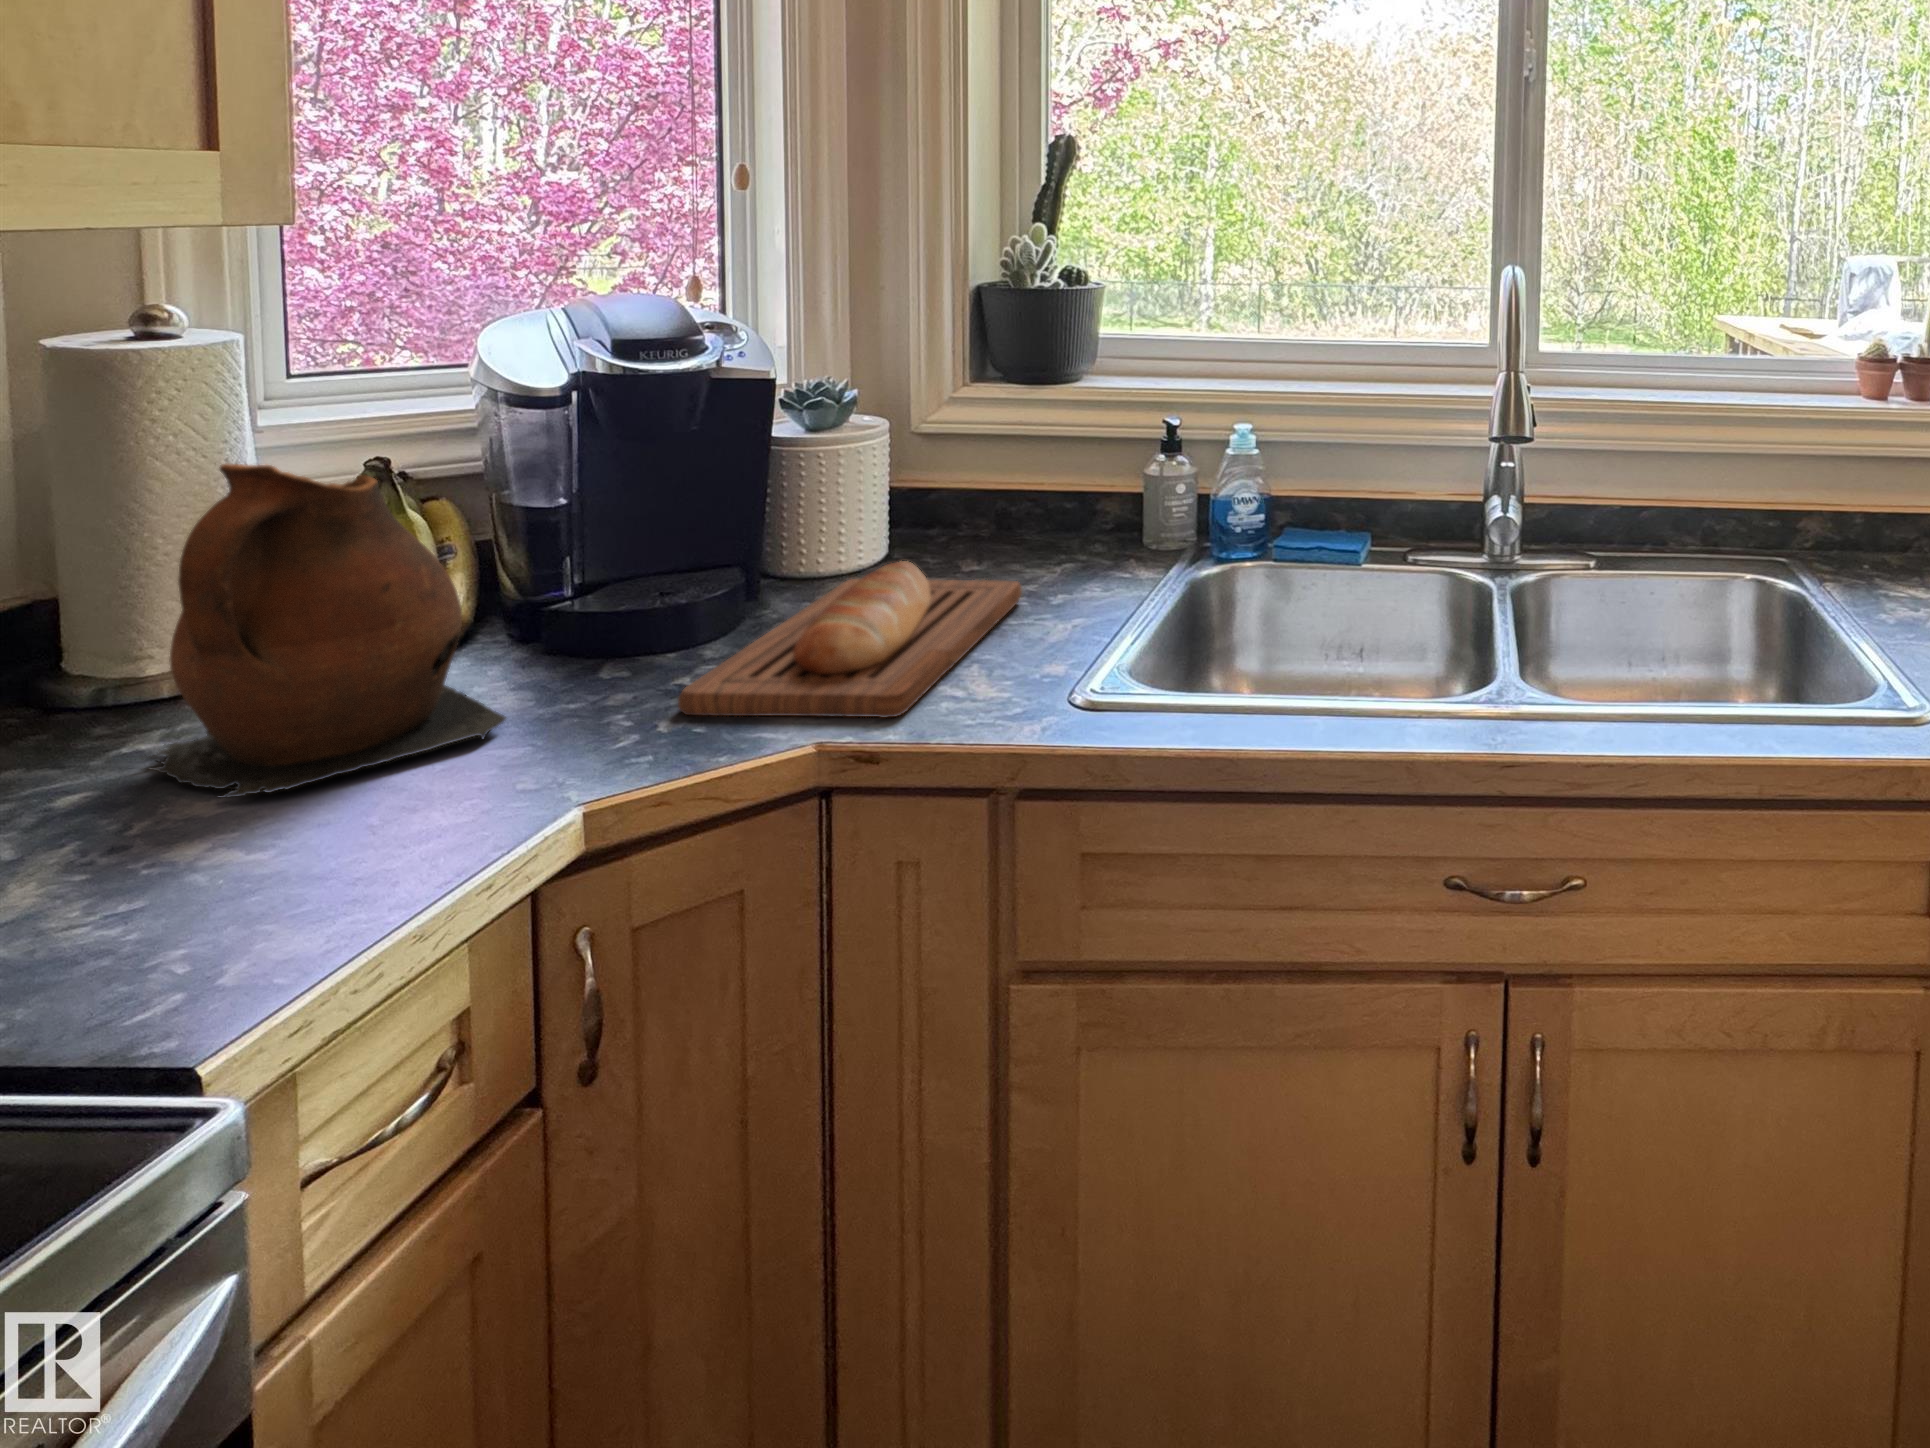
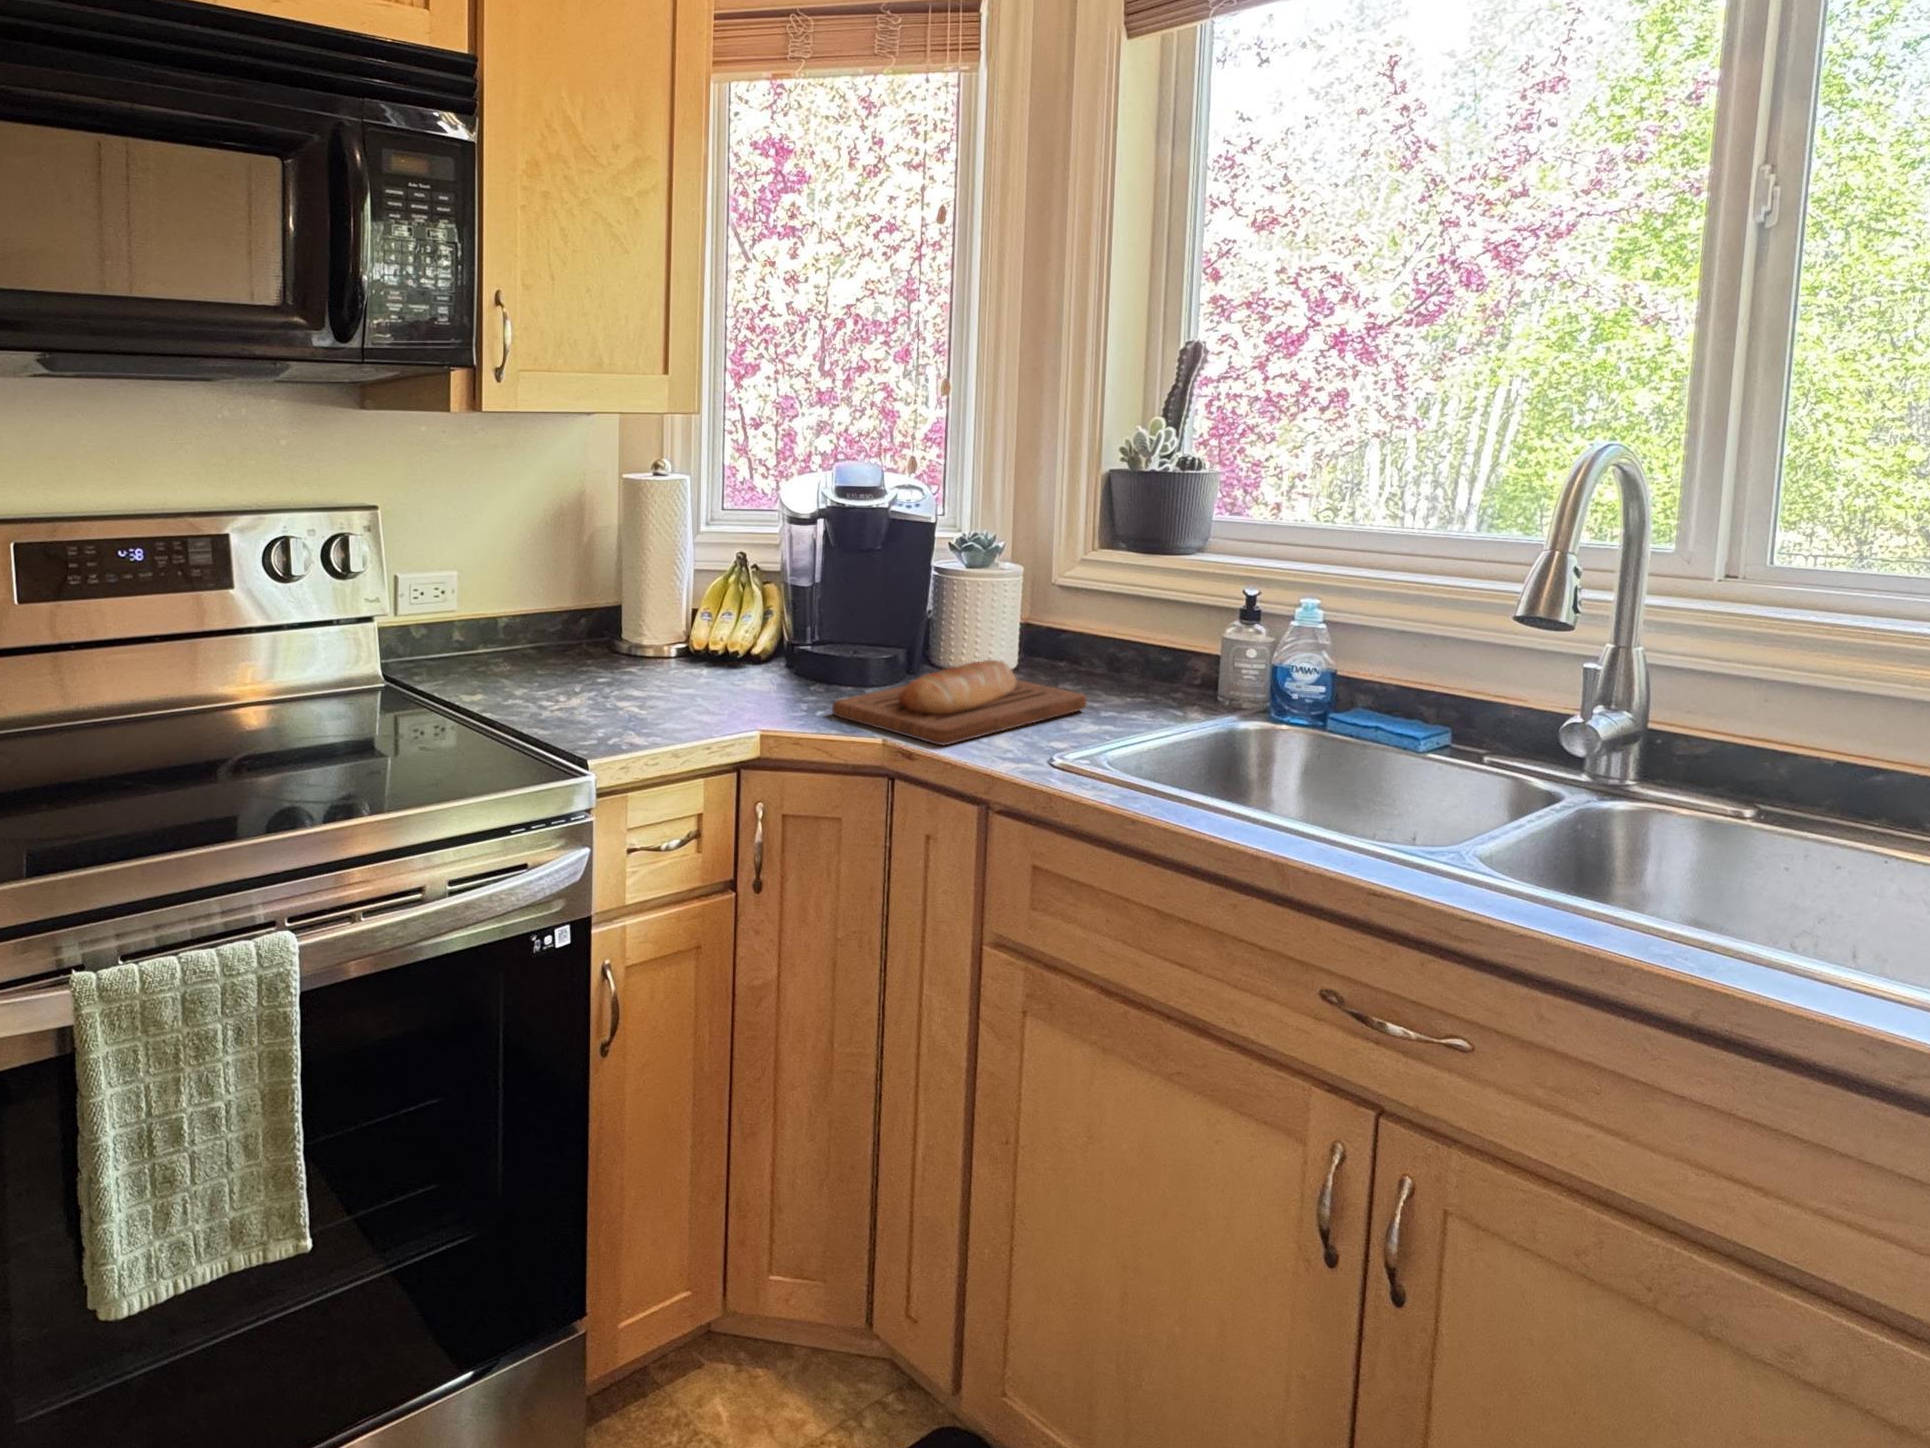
ceramic pitcher: present [142,463,506,798] -> none [619,531,754,701]

